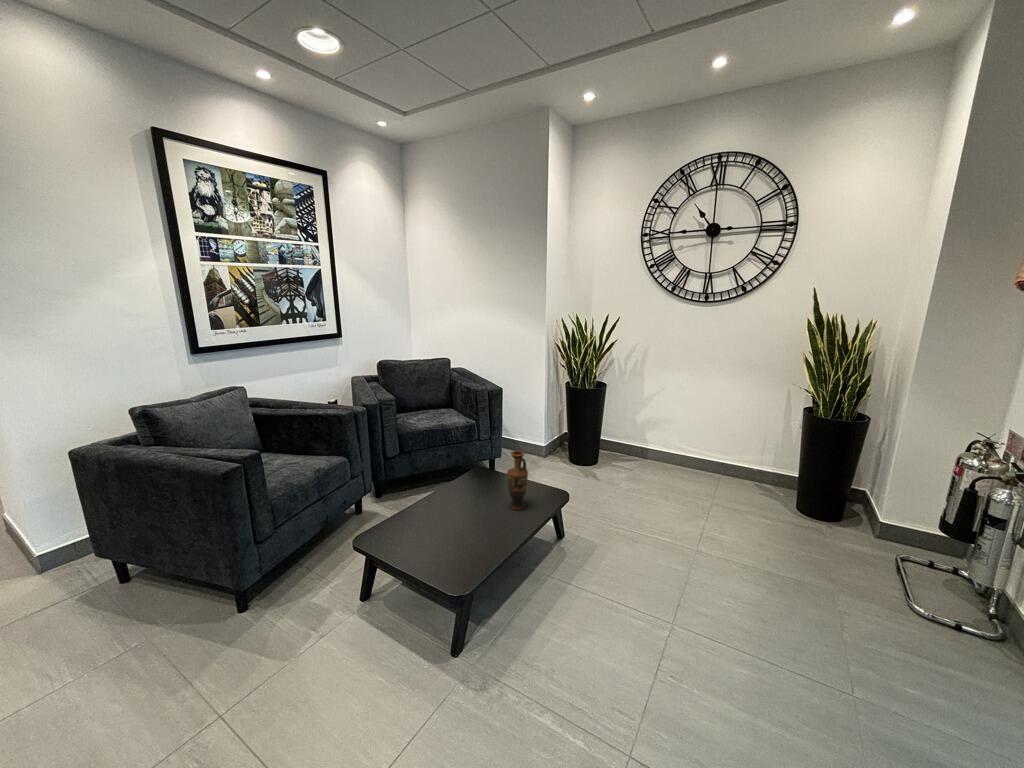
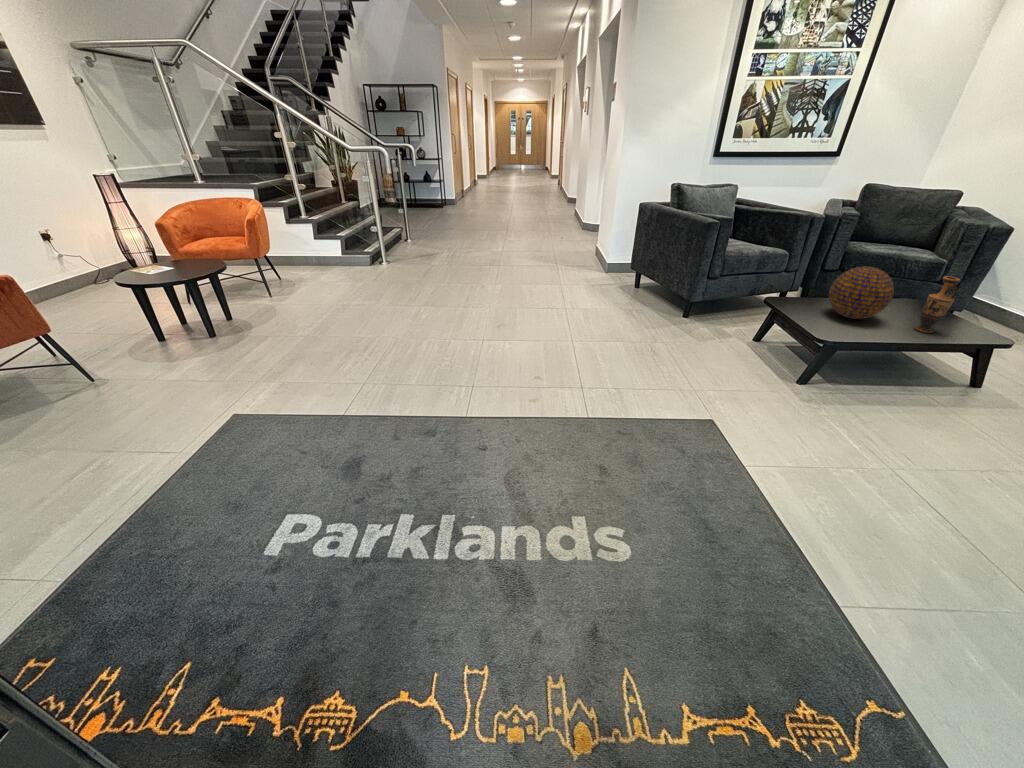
decorative orb: none [423,463,484,526] -> present [829,267,894,319]

